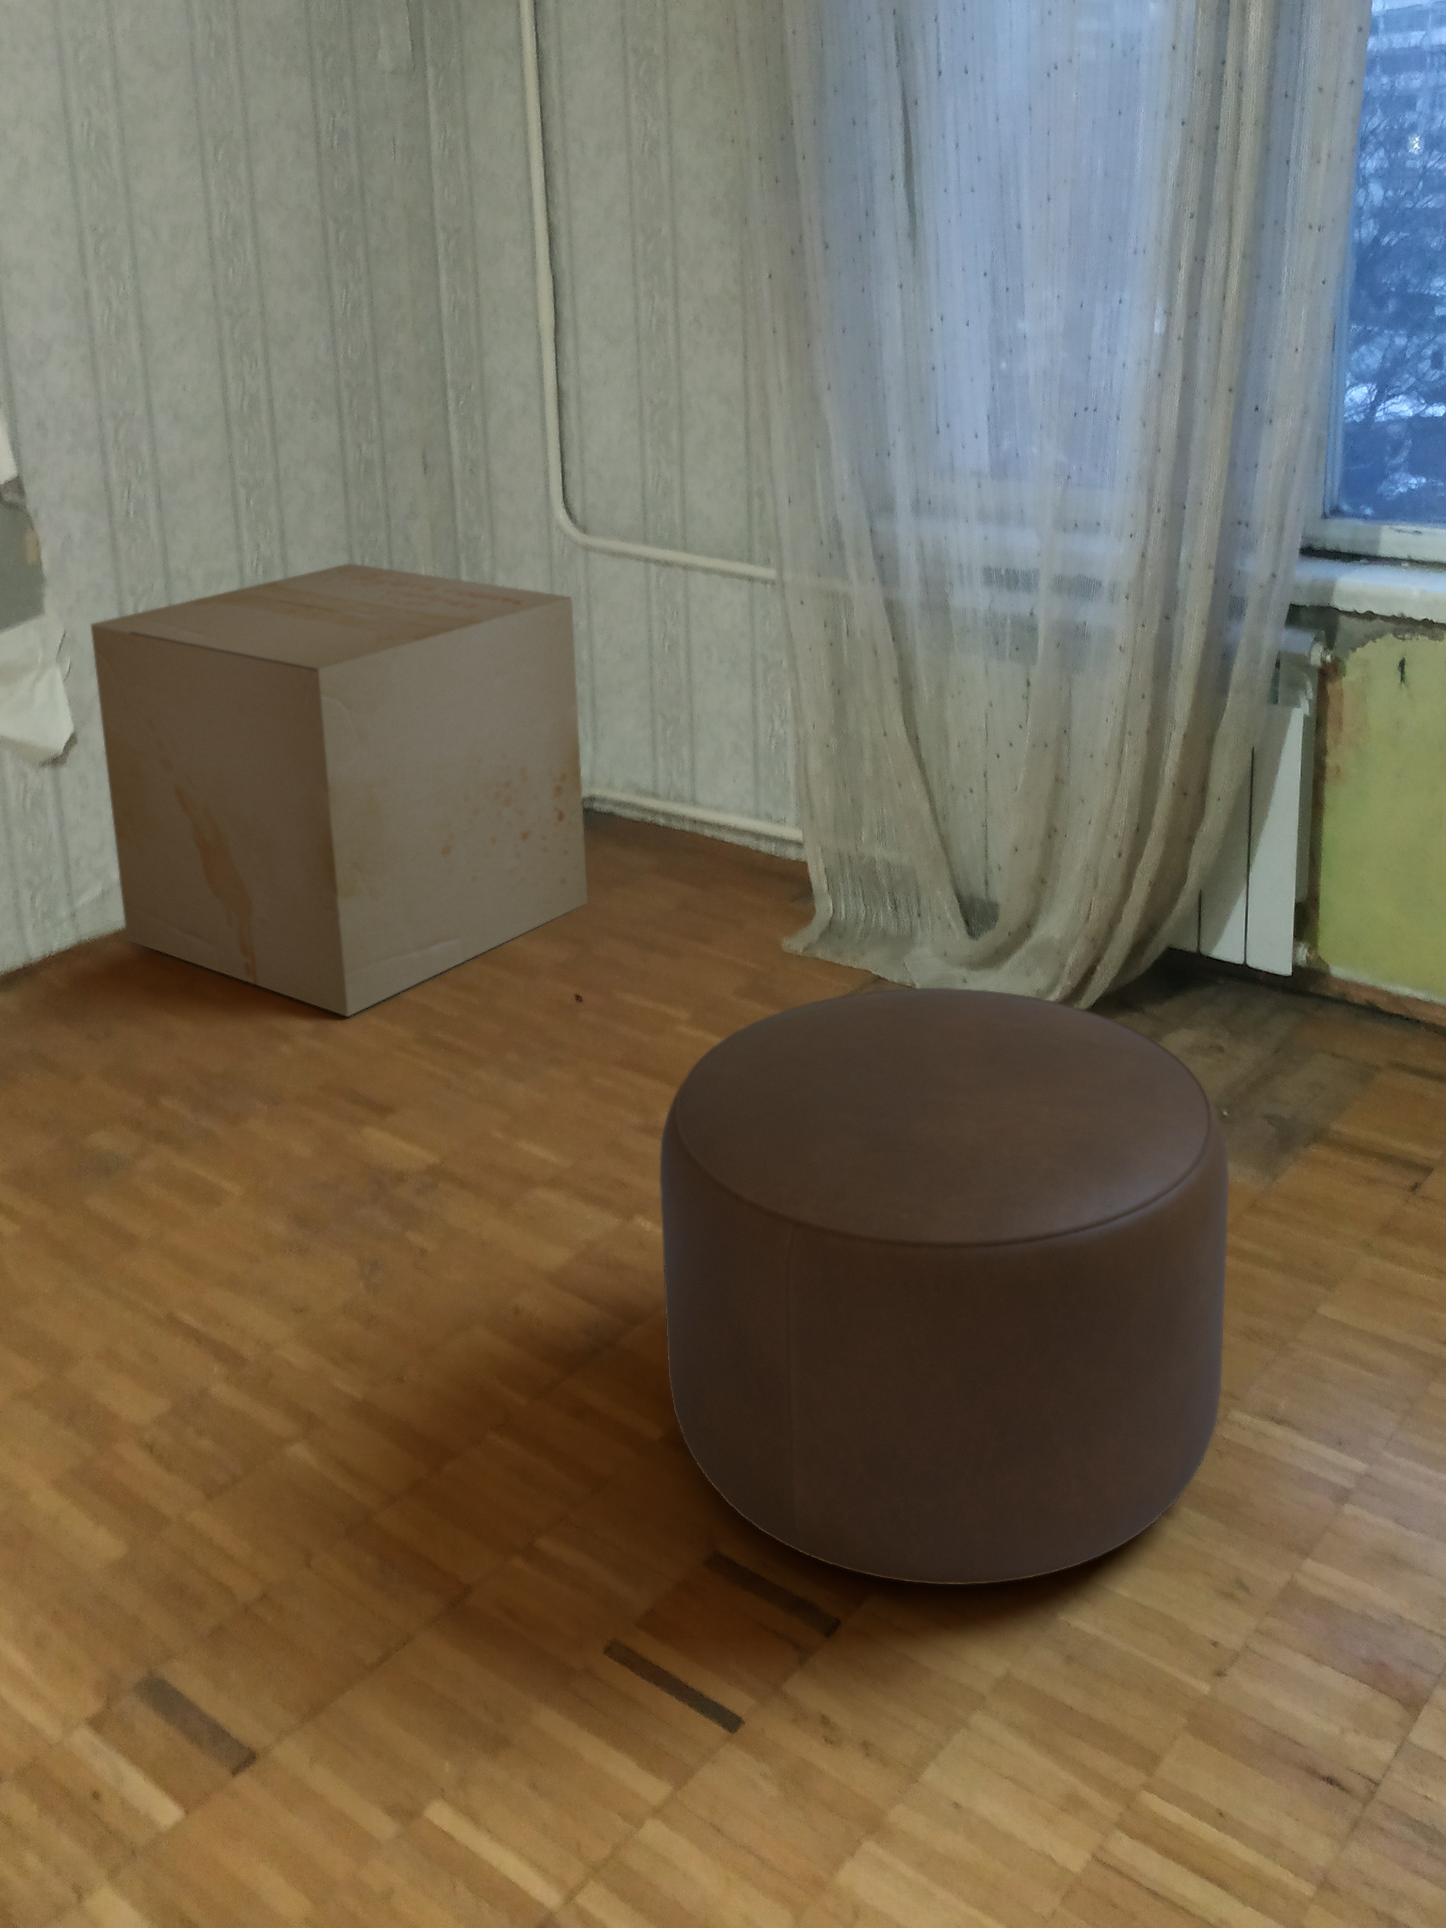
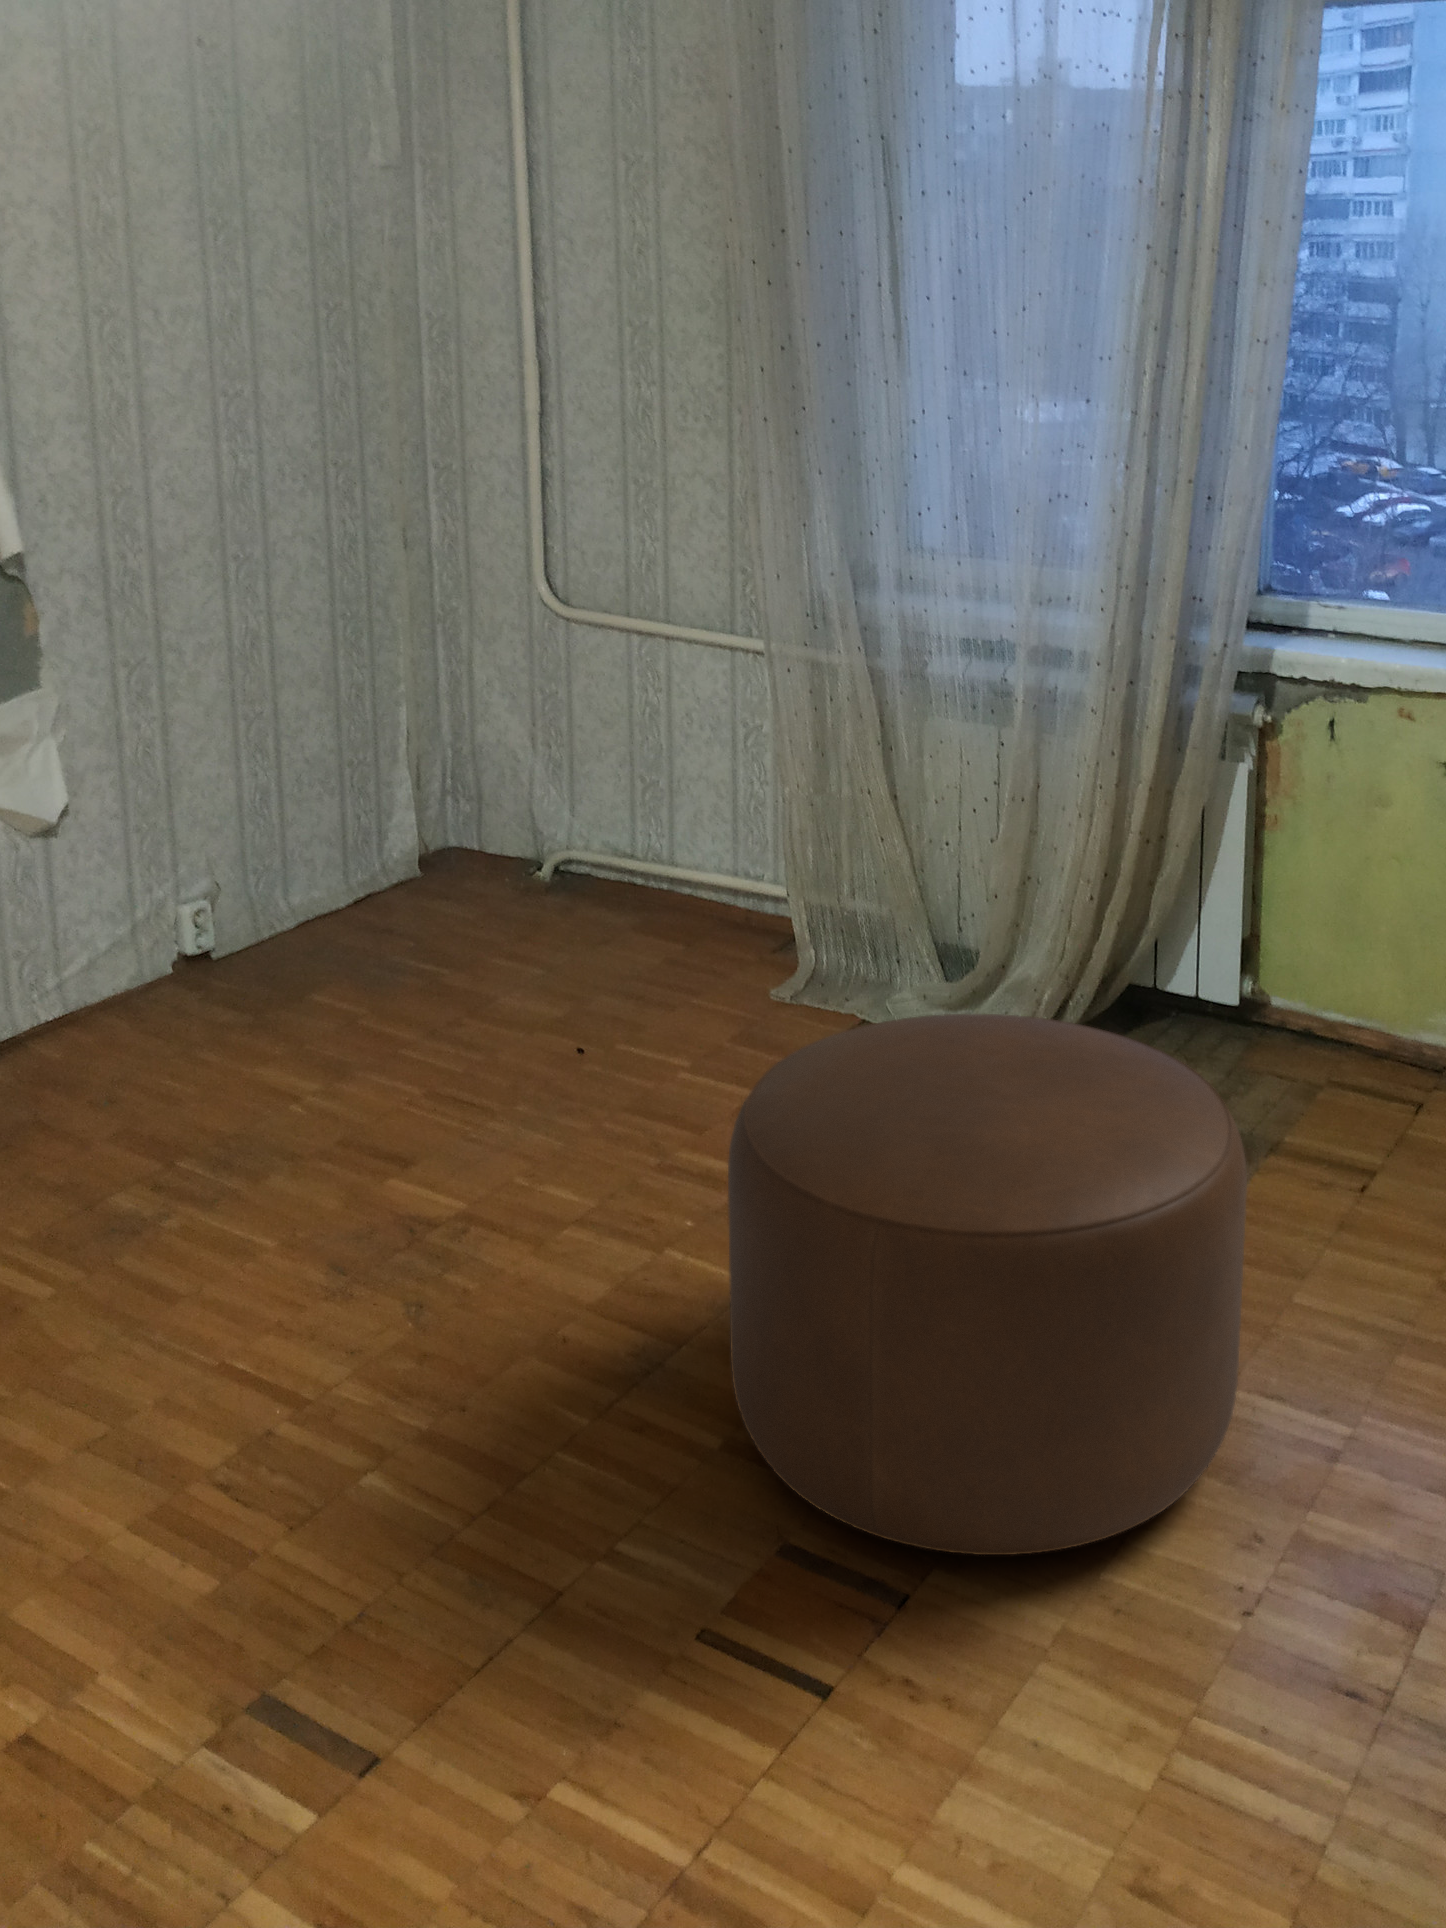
cardboard box: present [91,564,587,1016] -> none [92,640,573,1071]

